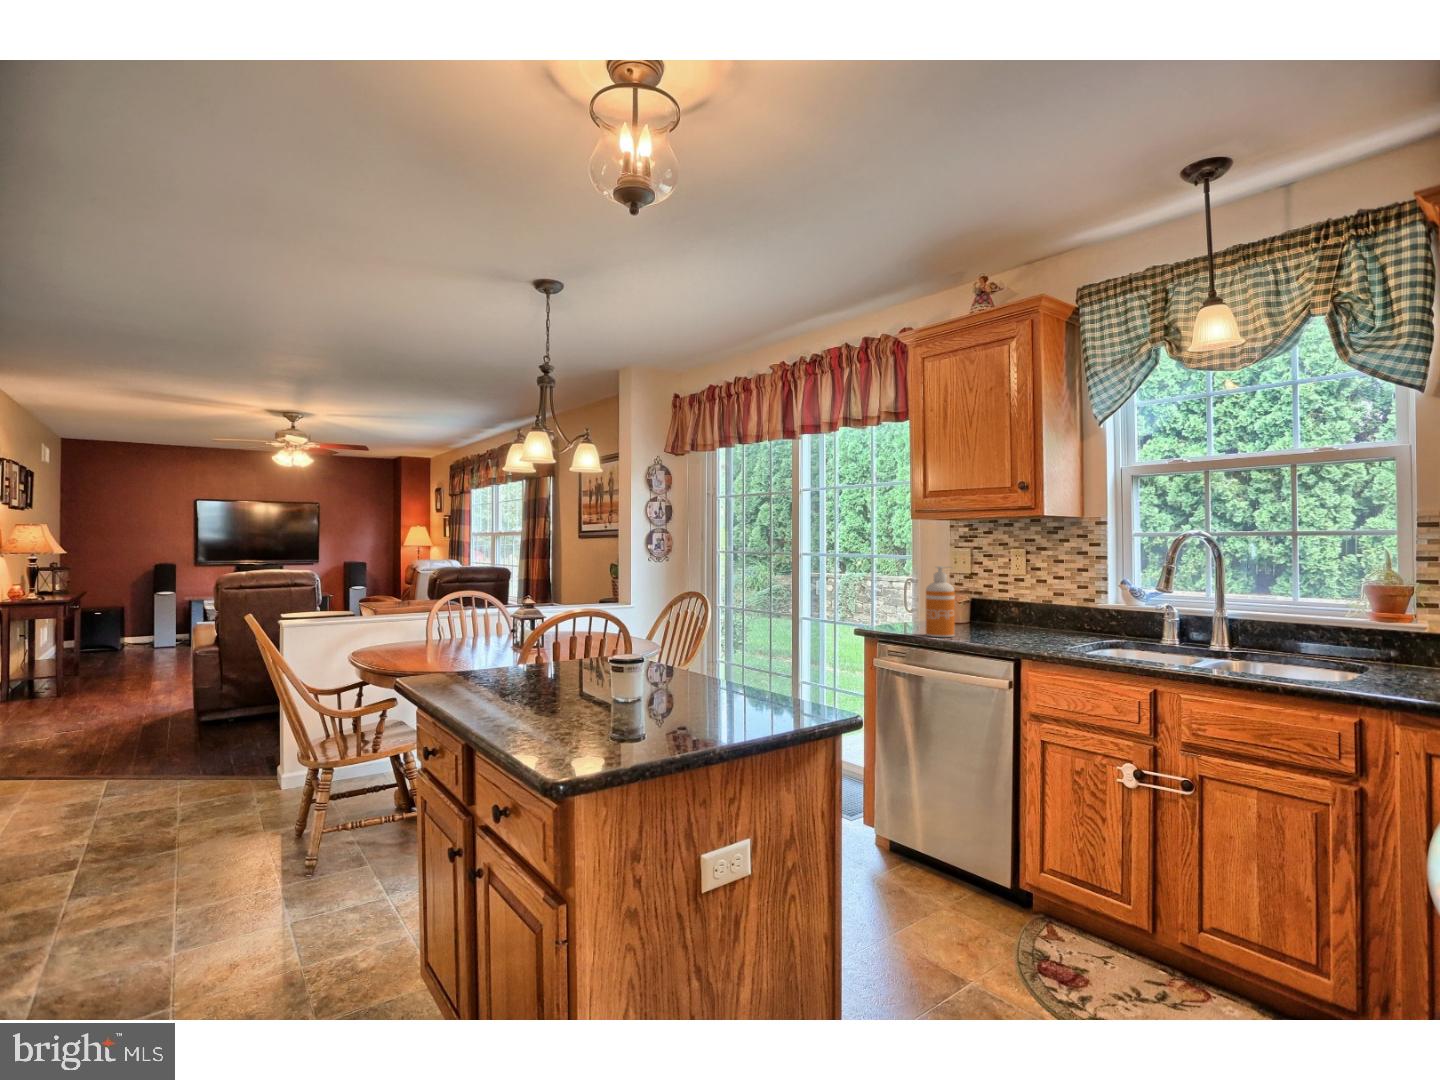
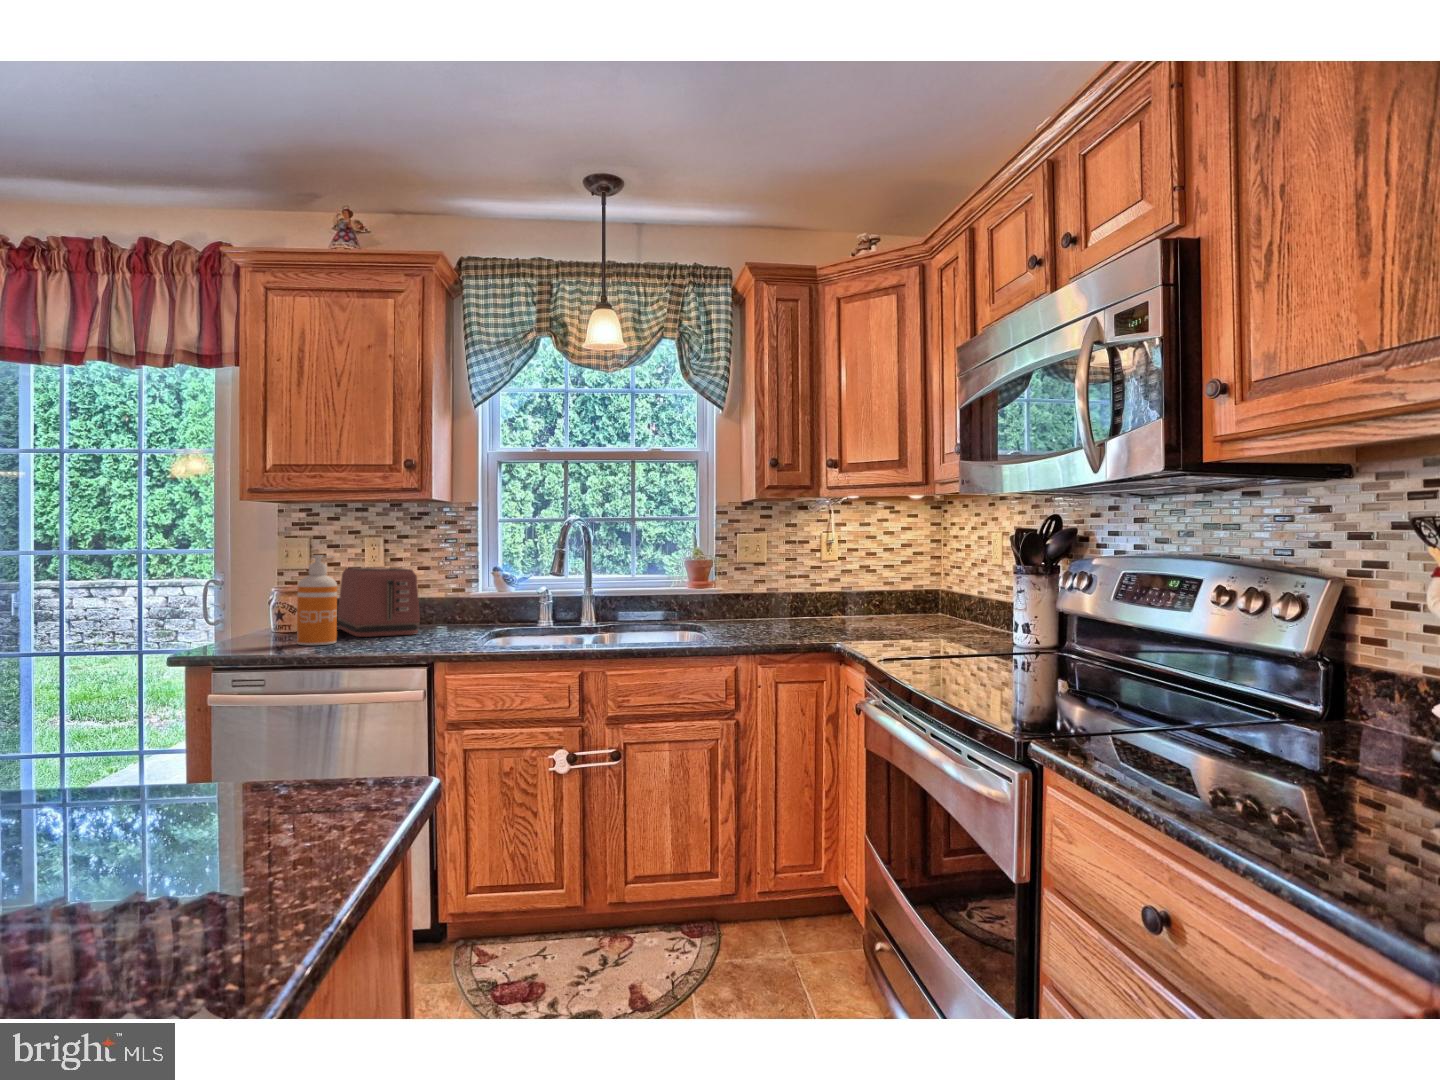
toaster: none [980,575,1036,636] -> present [338,568,420,637]

